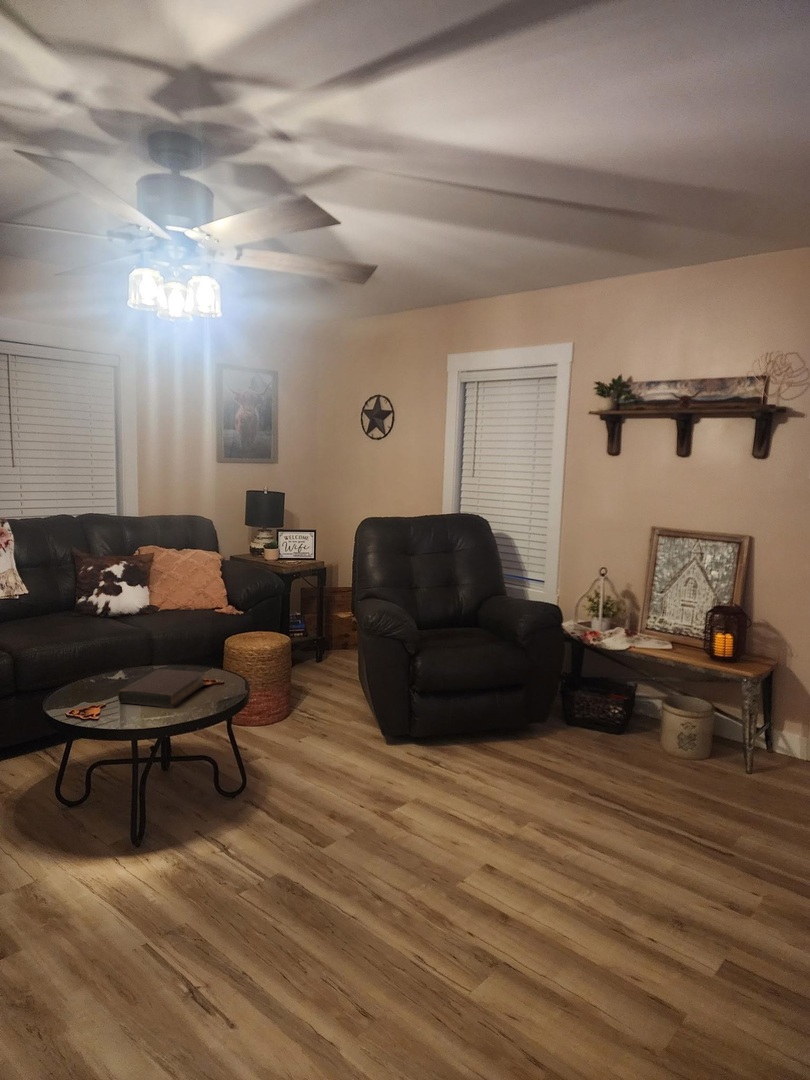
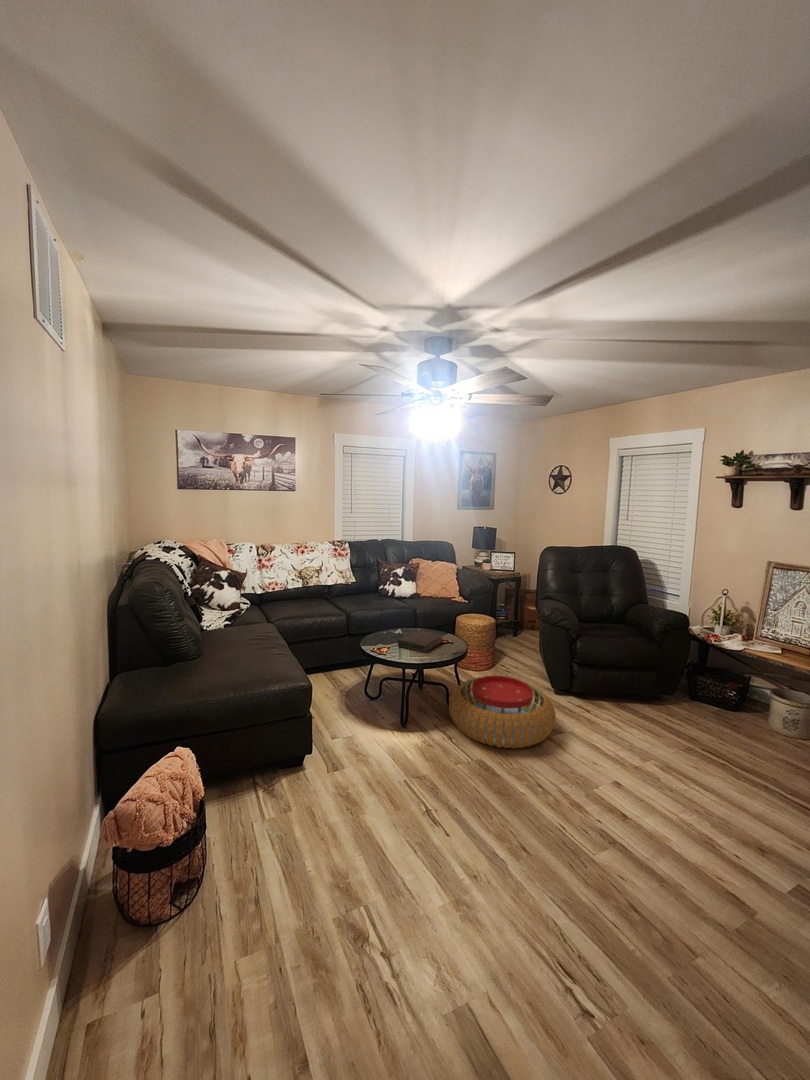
pouf: none [220,729,395,849] -> present [449,676,556,749]

